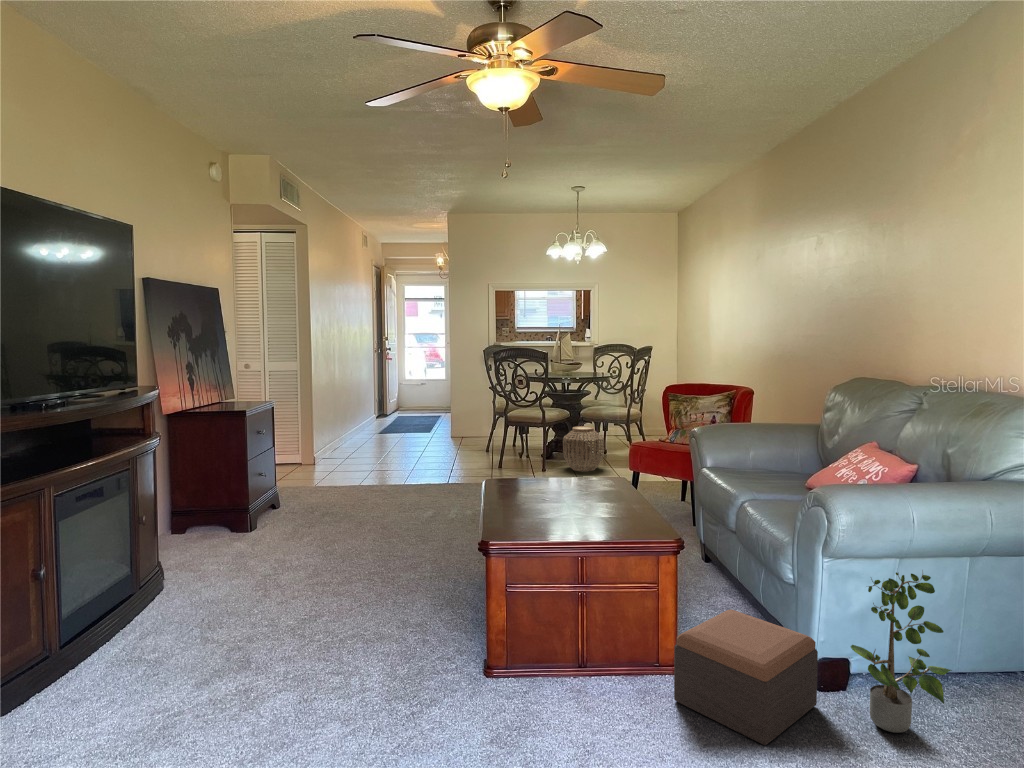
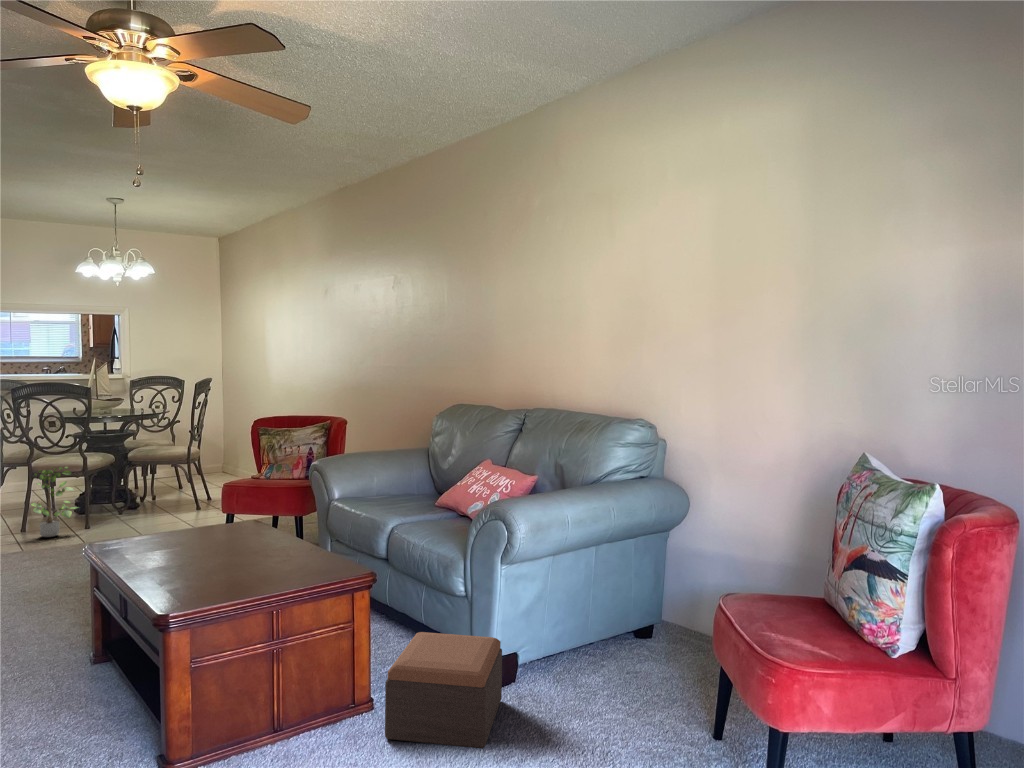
woven basket: present [563,426,604,471] -> none [110,471,166,526]
potted plant: present [851,572,952,733] -> present [31,467,77,537]

